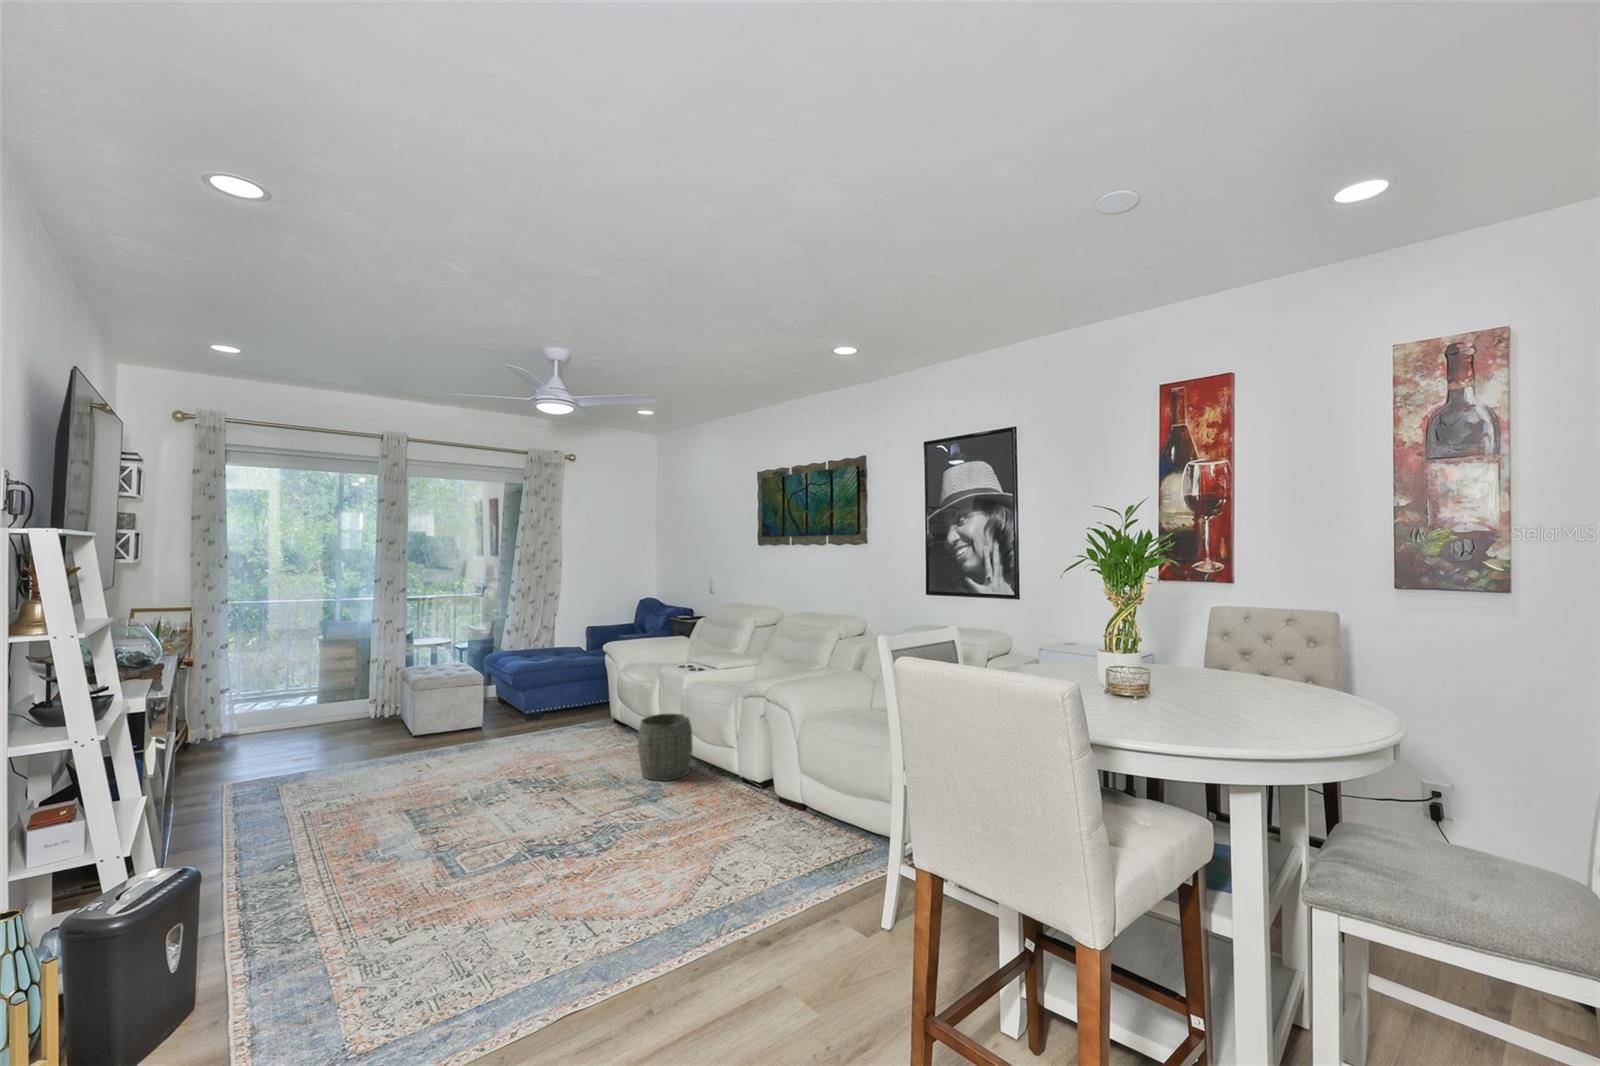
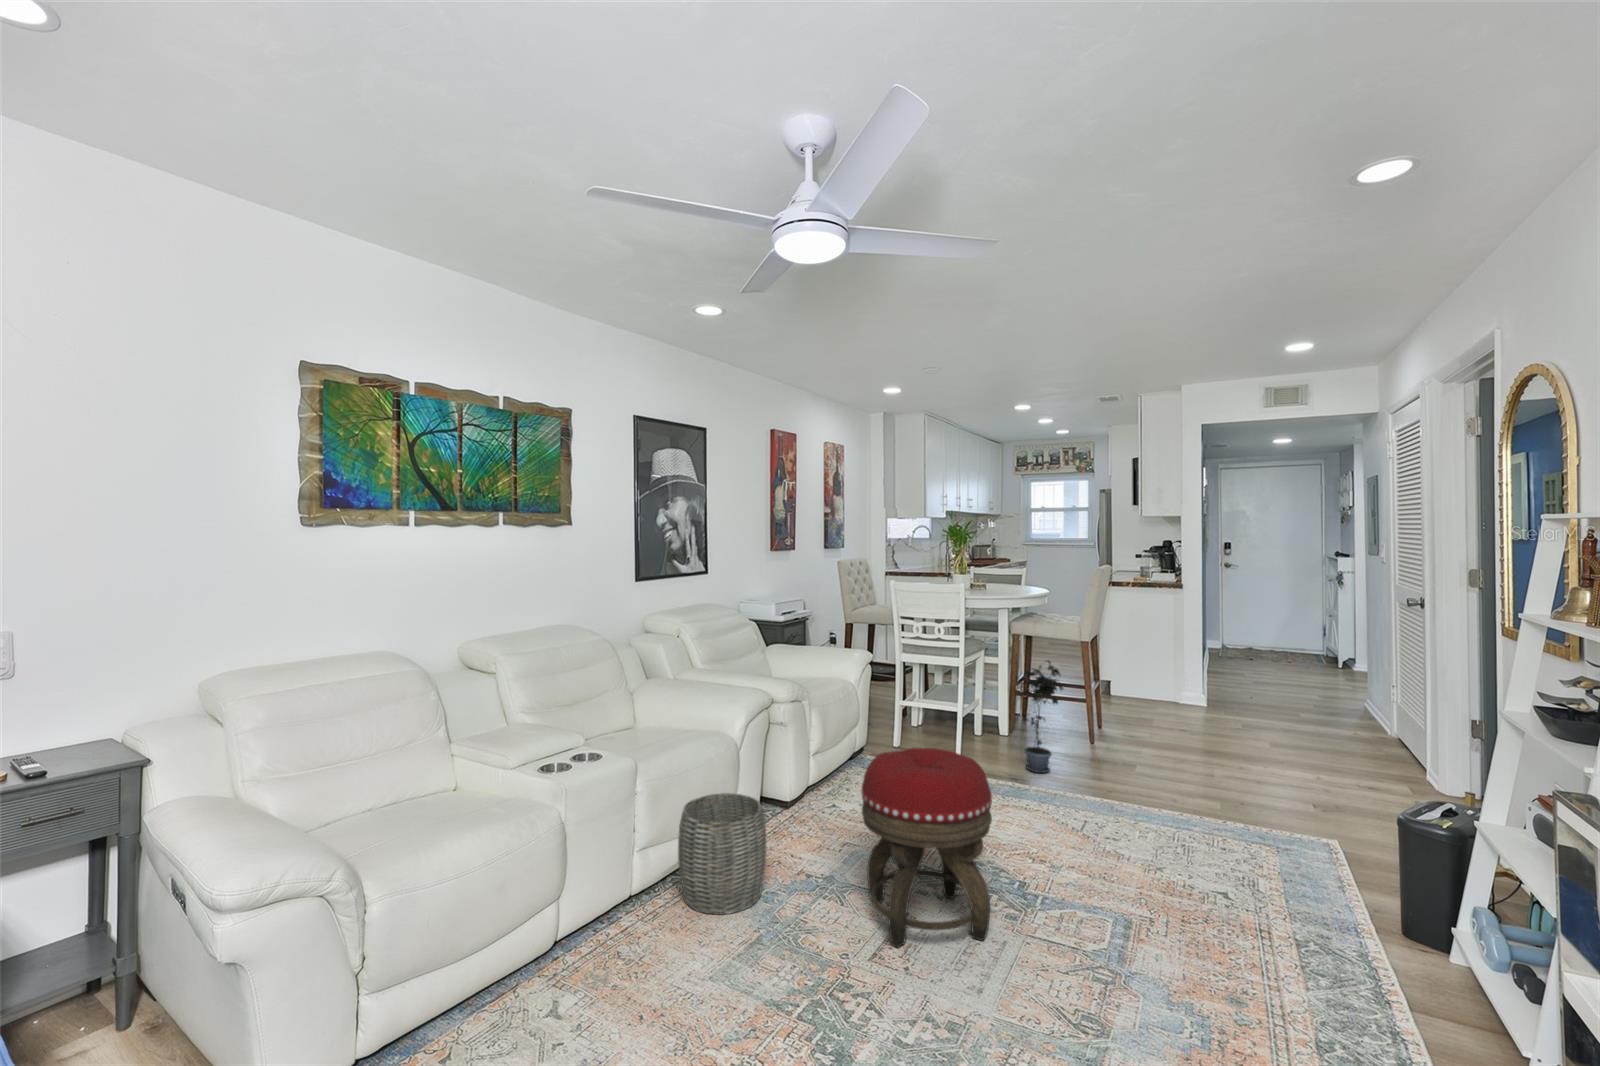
footstool: none [517,702,609,830] -> present [861,748,992,947]
potted plant: none [706,794,828,986] -> present [1020,660,1063,773]

